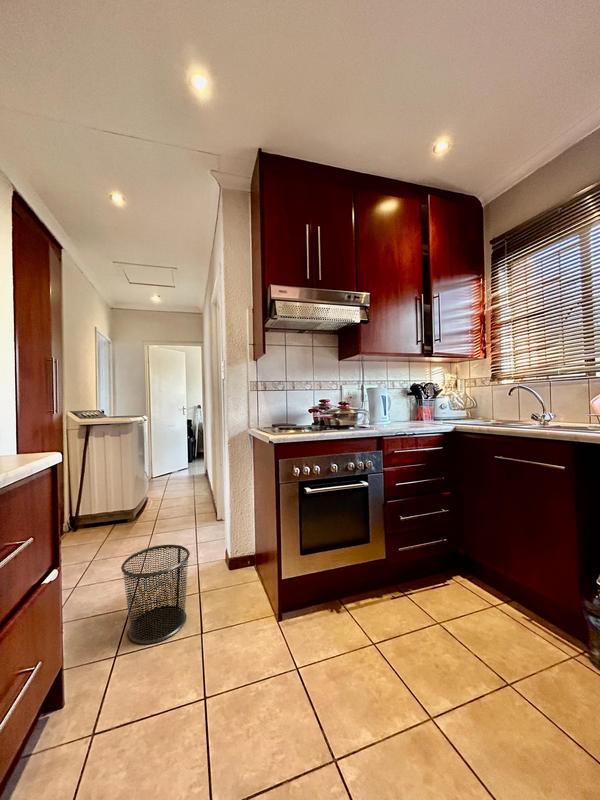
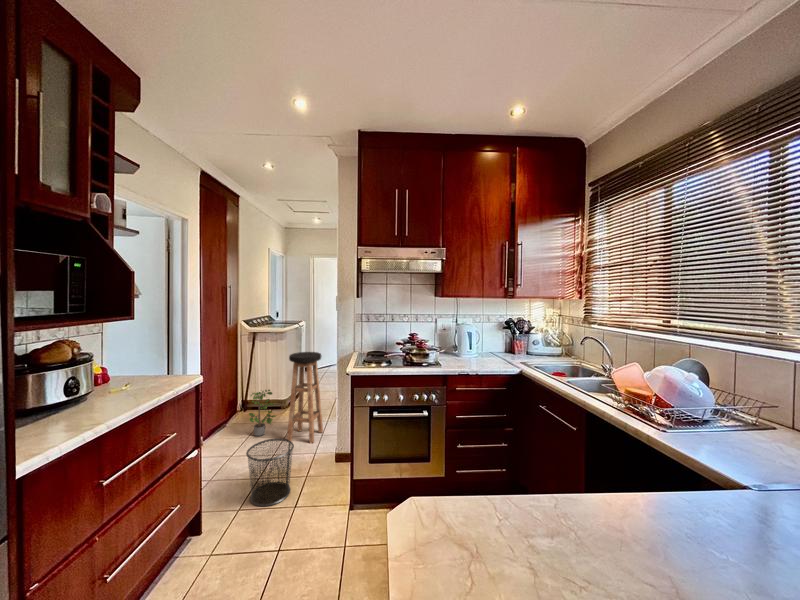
bar stool: none [151,440,196,556] -> present [287,352,323,443]
potted plant: none [92,490,134,556] -> present [249,390,276,436]

